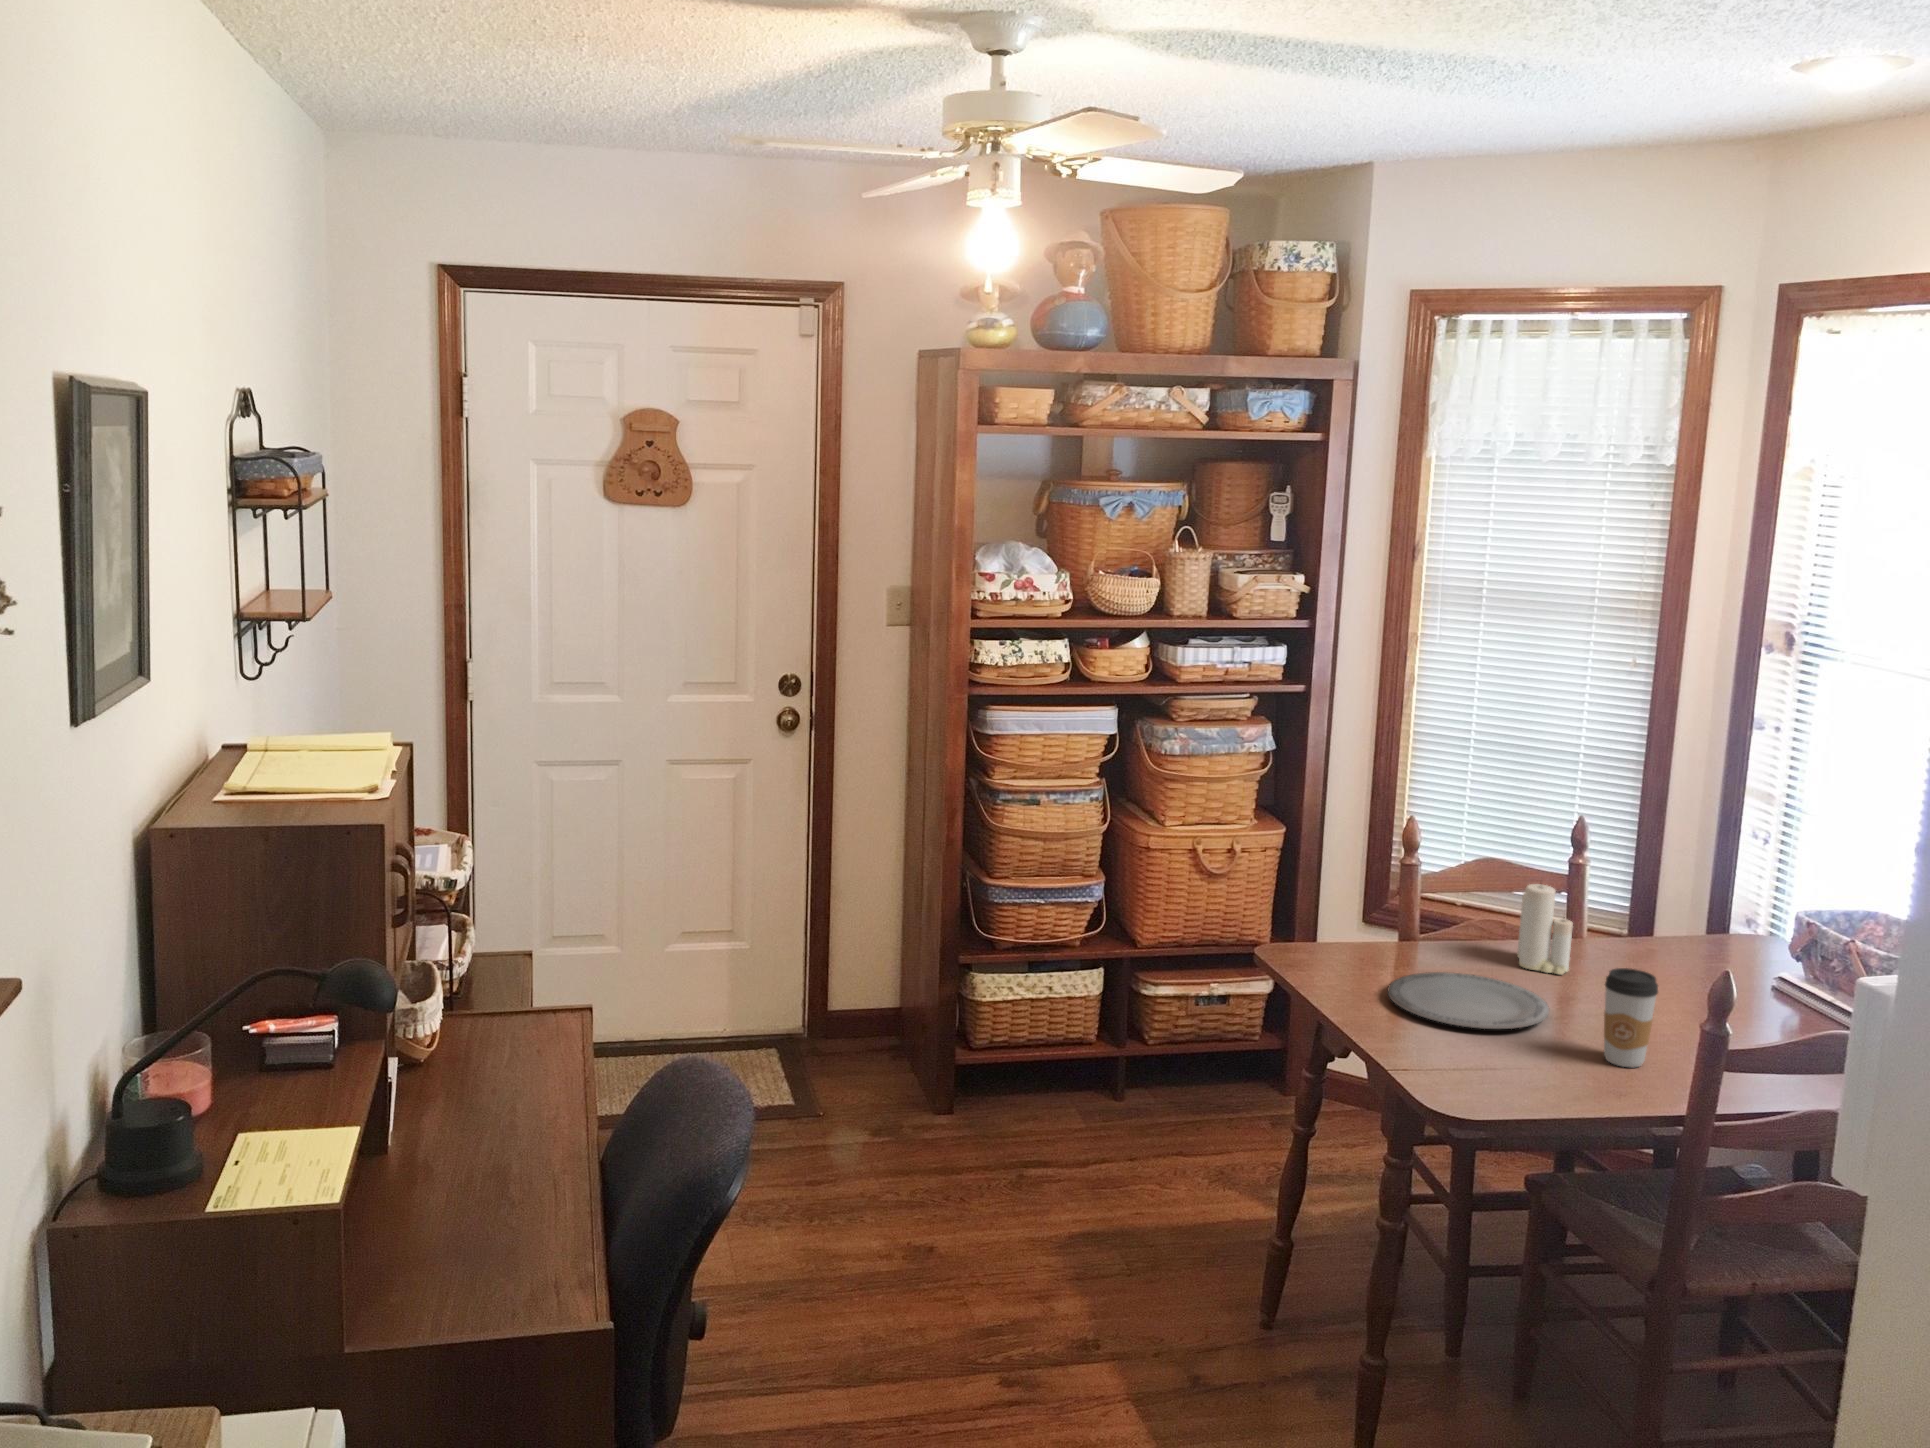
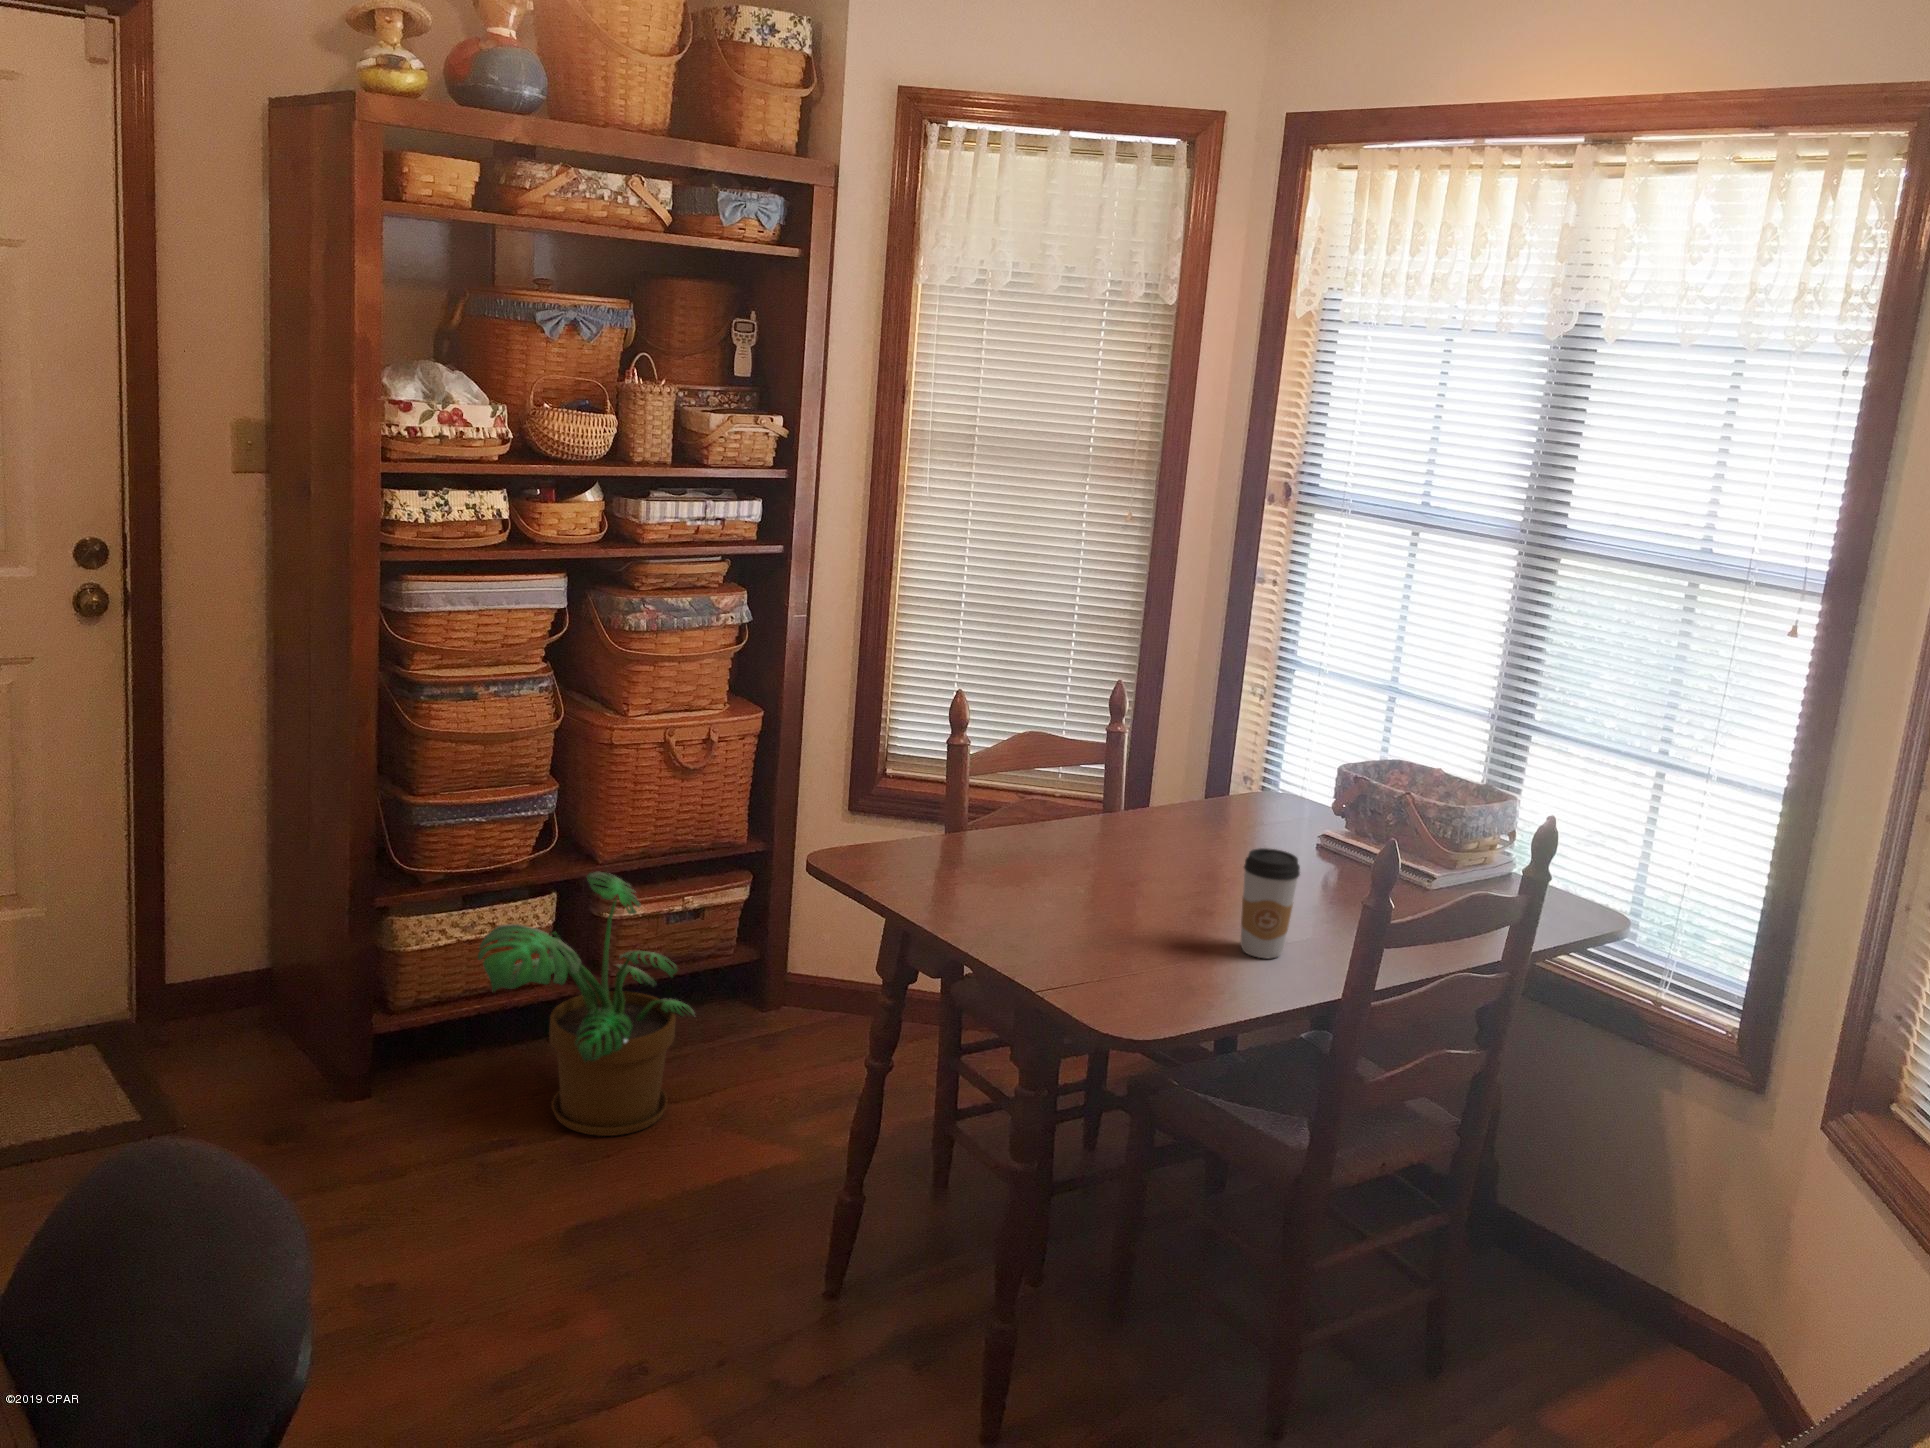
candle: present [1517,884,1573,975] -> none [1084,751,1149,857]
potted plant: none [1014,952,1200,1170] -> present [478,872,695,1136]
plate: present [1388,972,1549,1029] -> none [986,868,1164,933]

